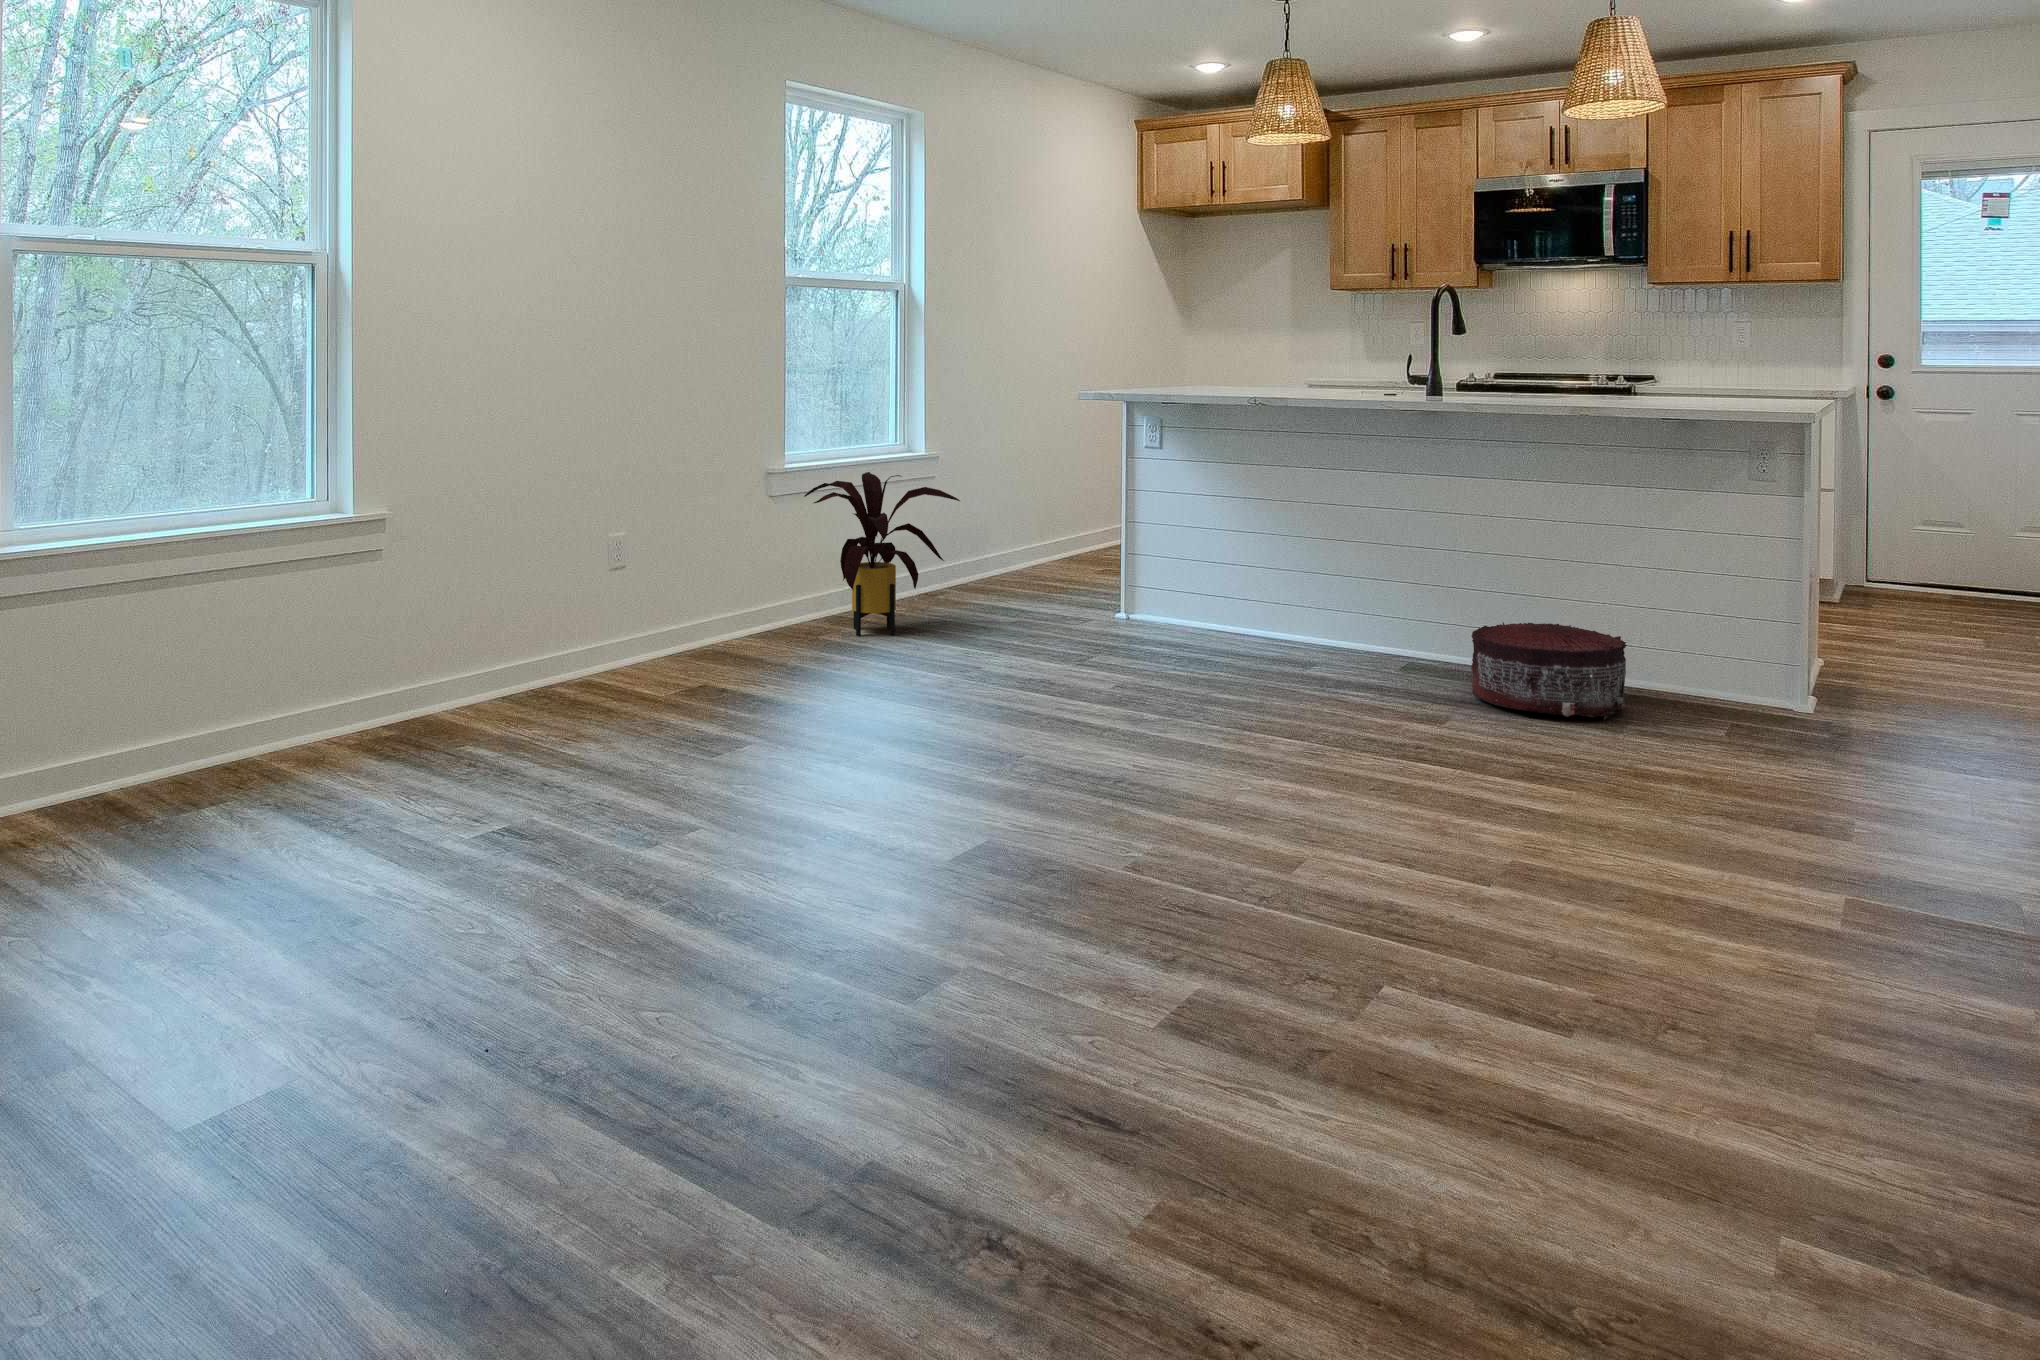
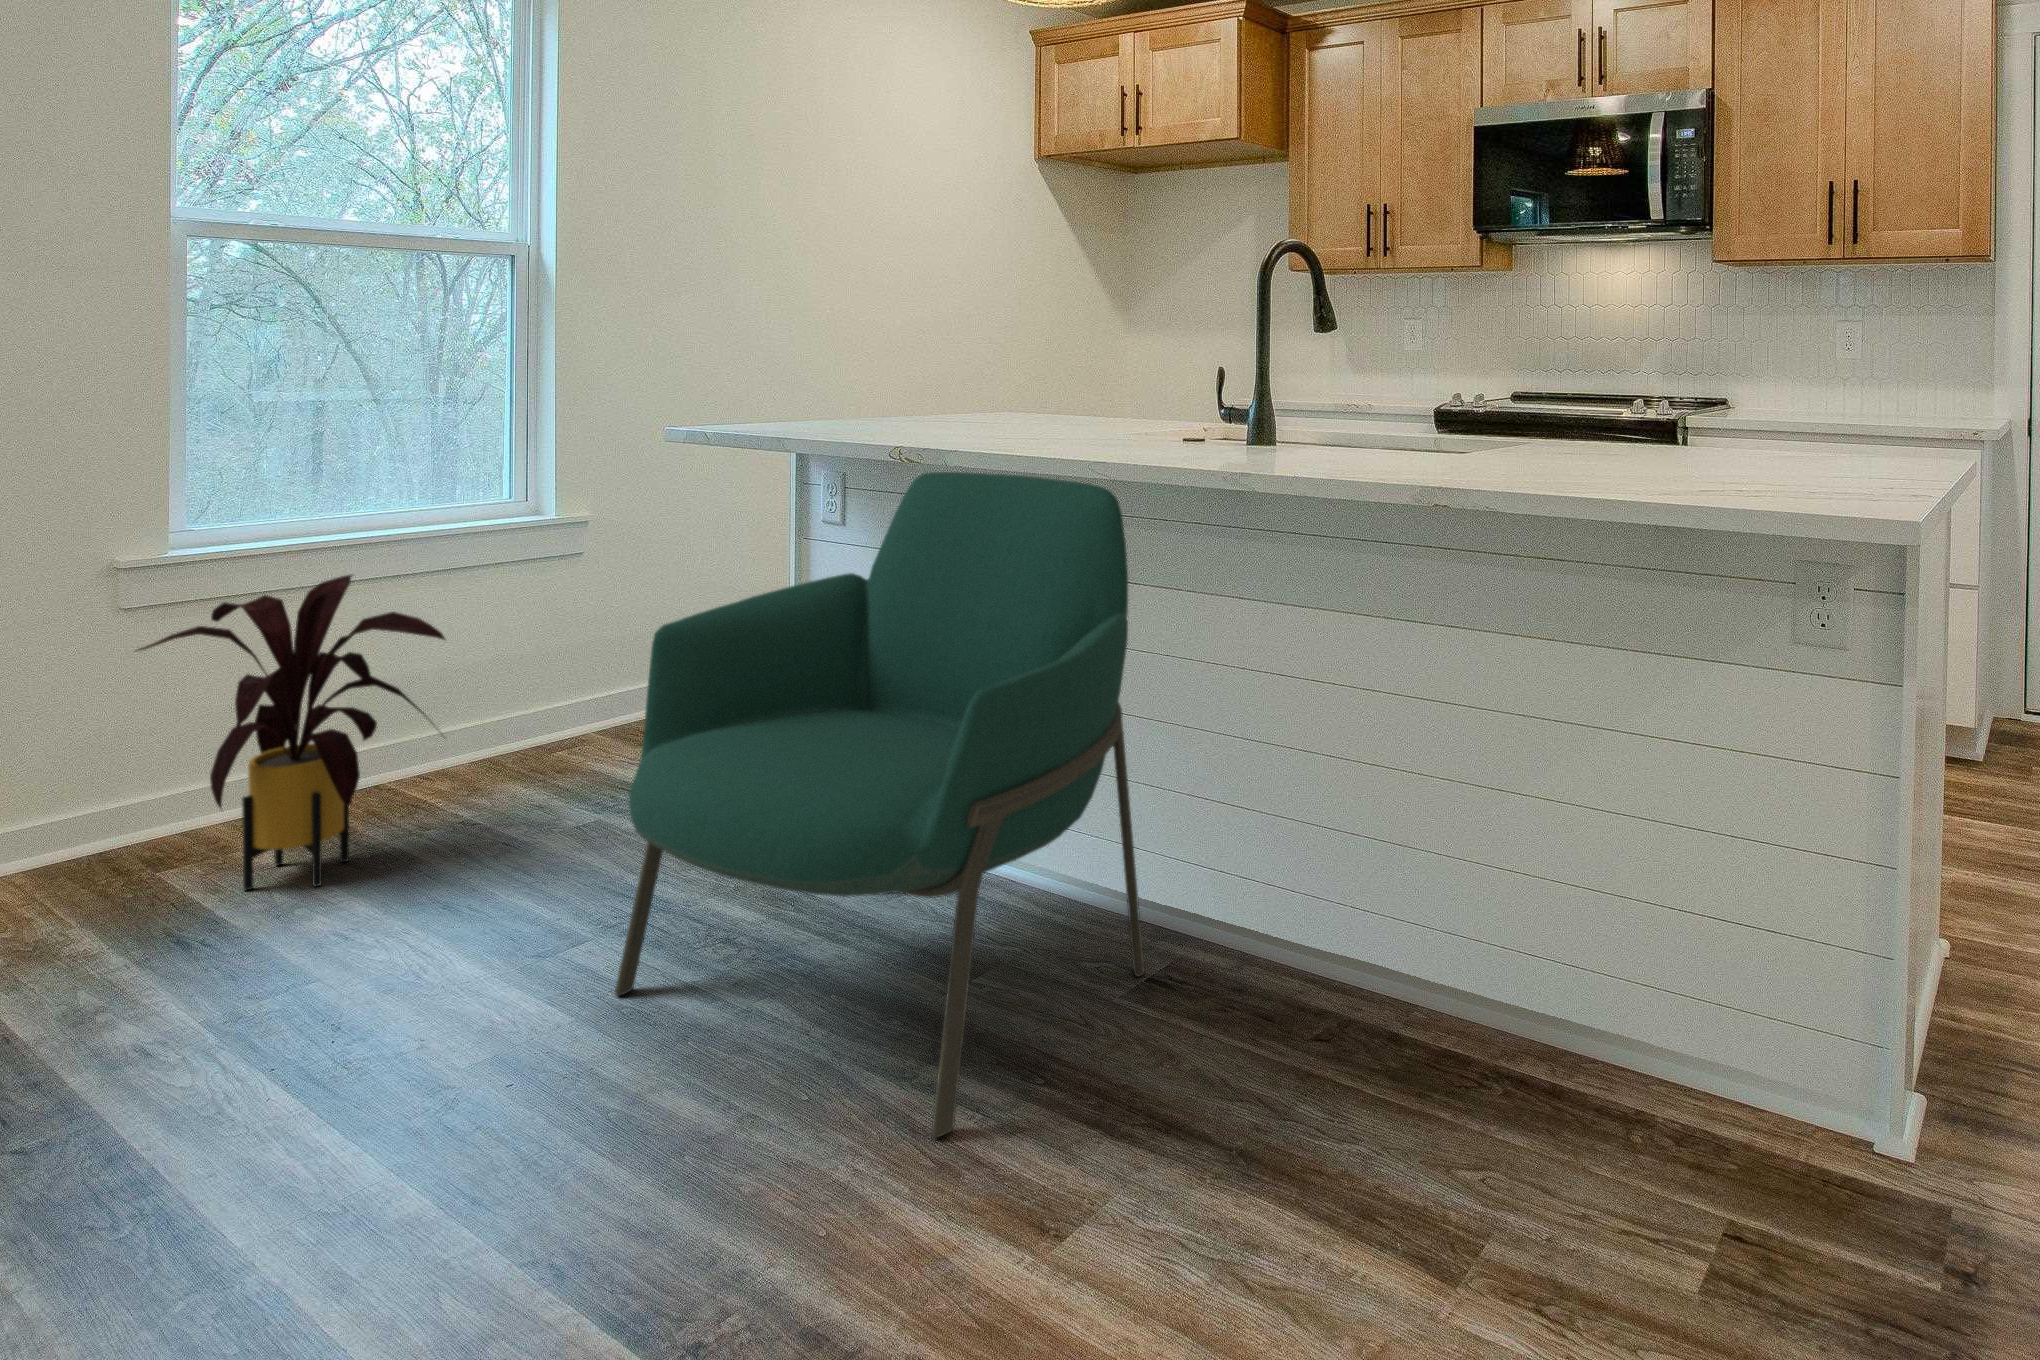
armchair: none [1117,407,1381,698] -> present [615,472,1144,1137]
pouf: present [1471,623,1627,719] -> none [1234,940,1549,1239]

